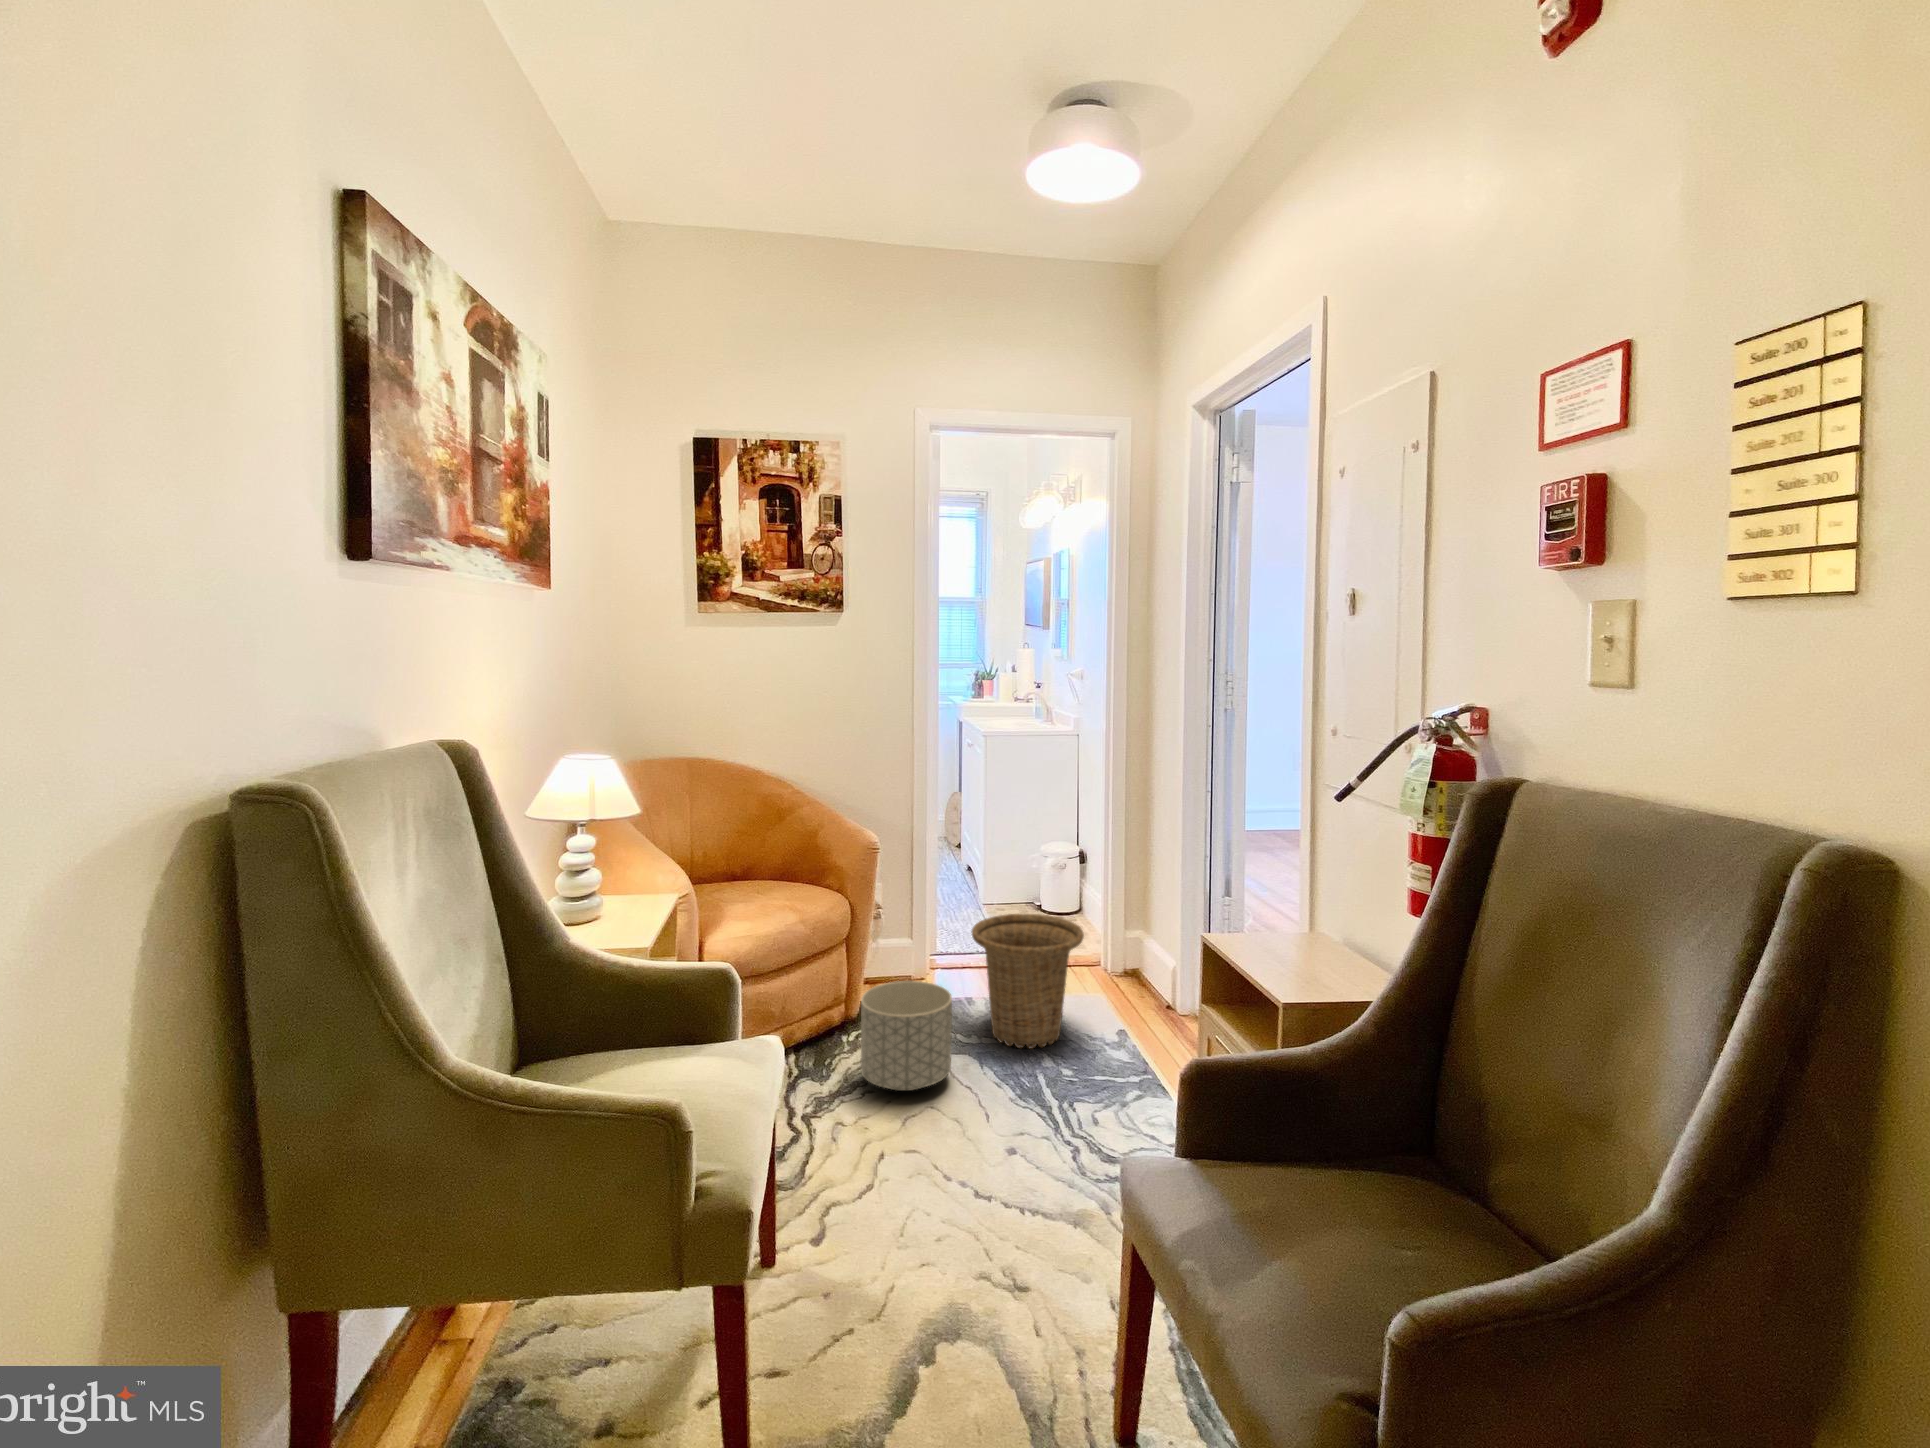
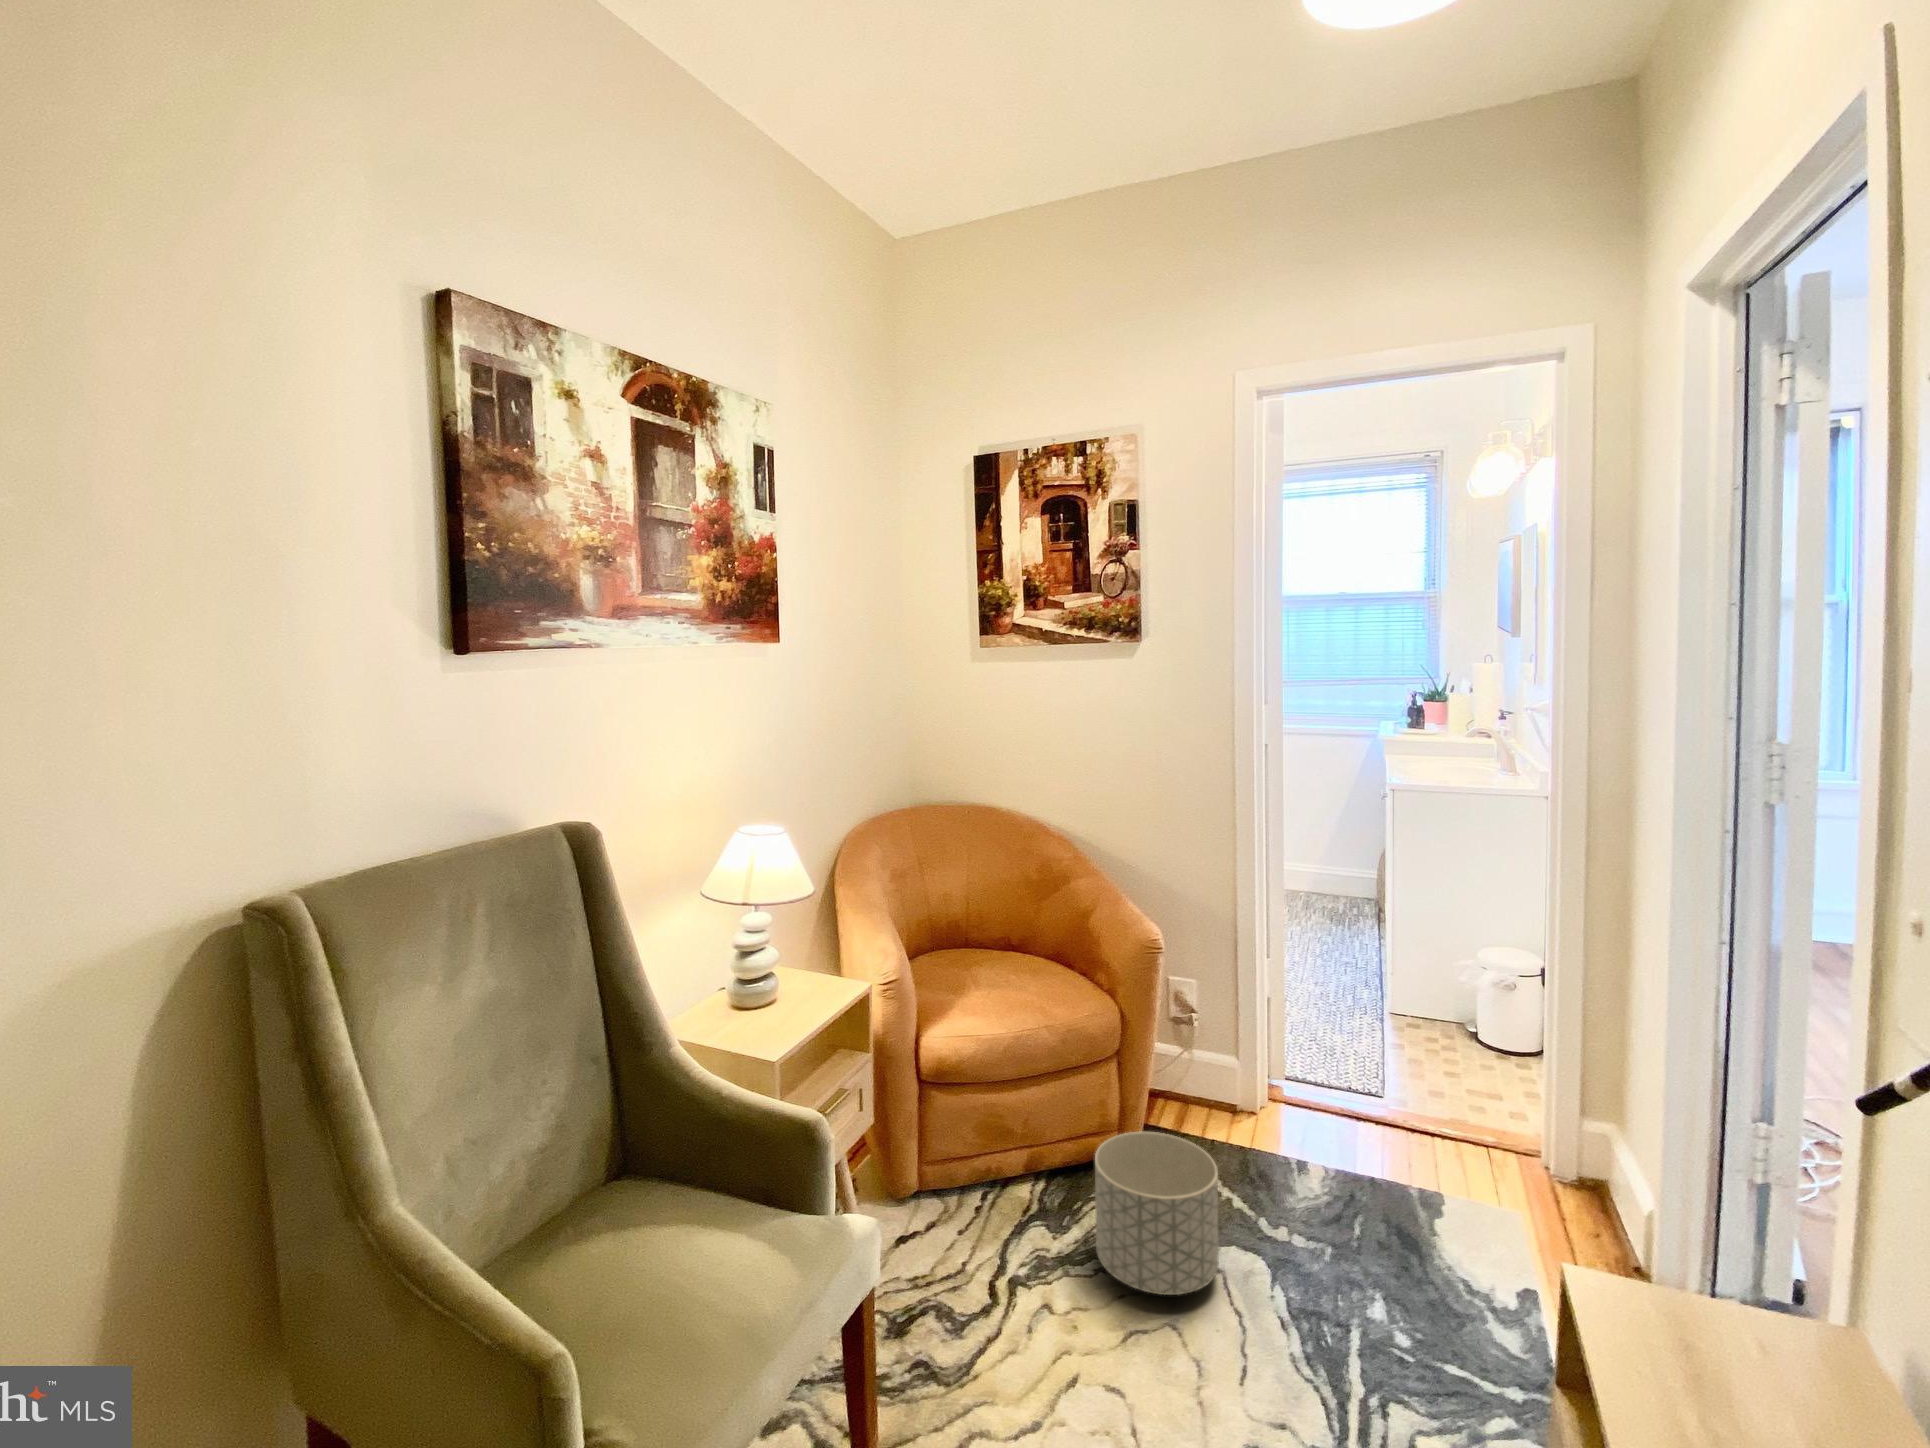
basket: present [972,914,1084,1049] -> none [1276,1064,1456,1280]

